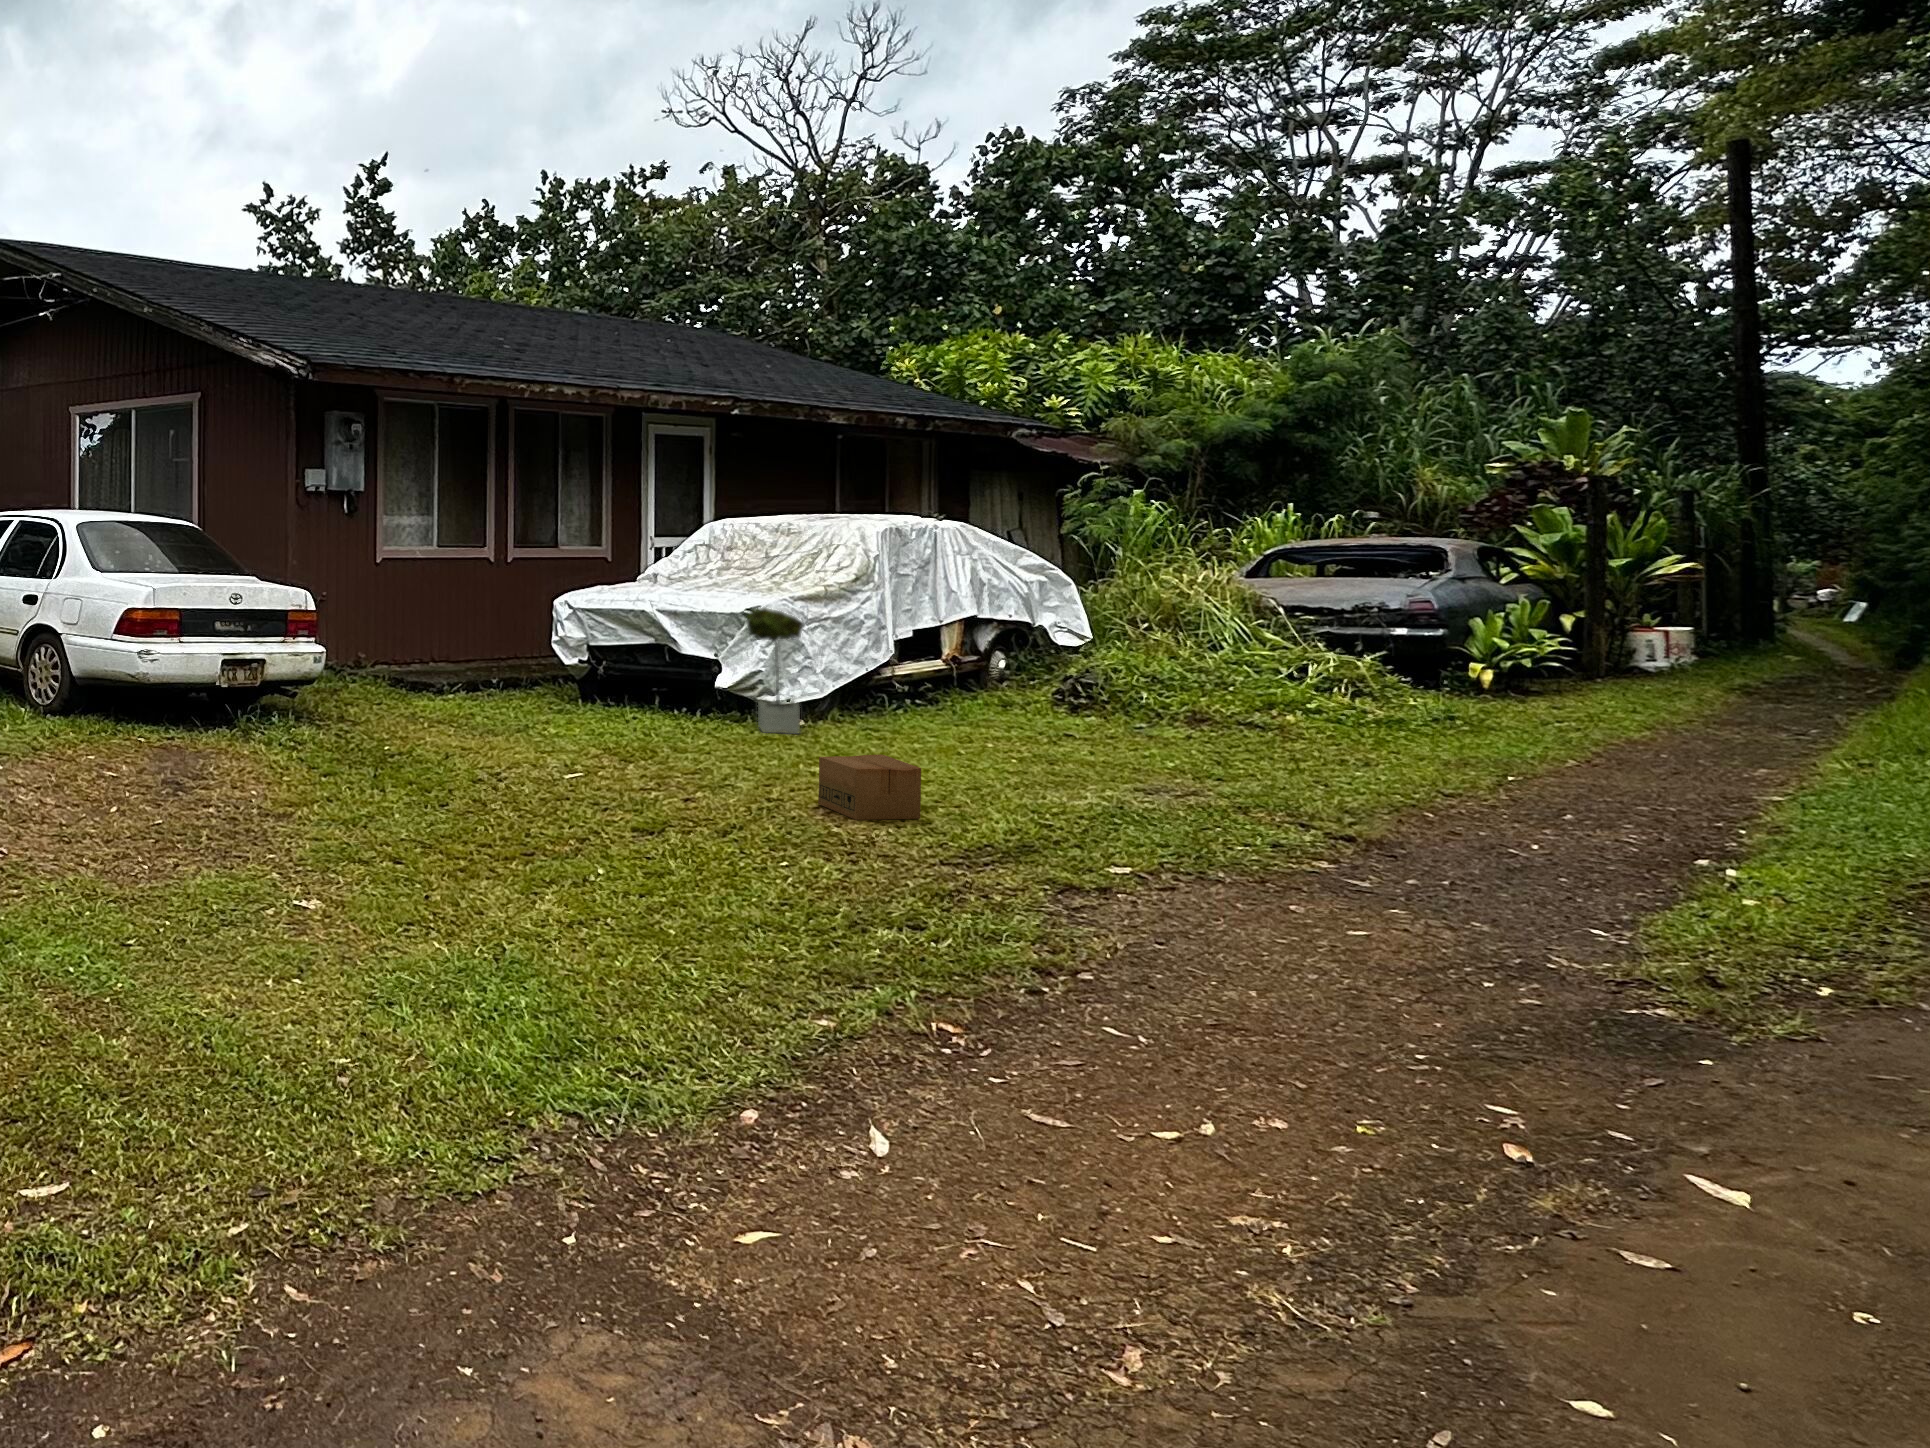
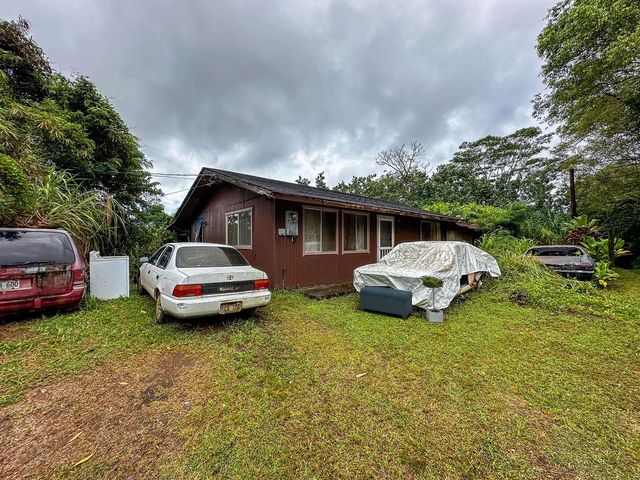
bench: none [566,644,723,727] -> present [360,286,413,319]
cardboard box: present [818,754,921,820] -> none [497,372,568,431]

